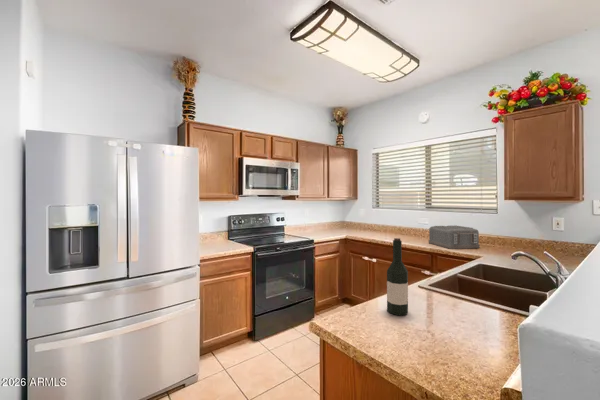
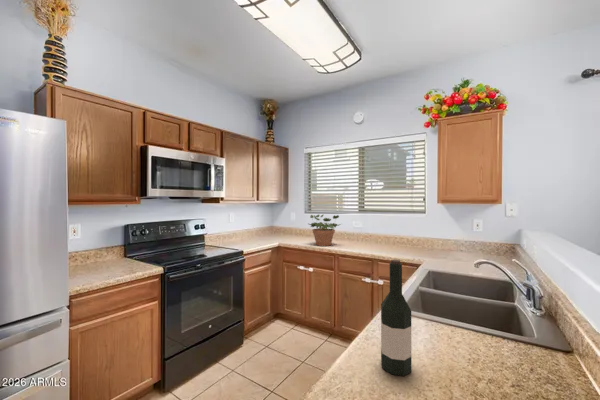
potted plant: none [371,210,406,240] -> present [309,215,339,246]
toaster: present [429,226,480,249] -> none [367,229,416,254]

